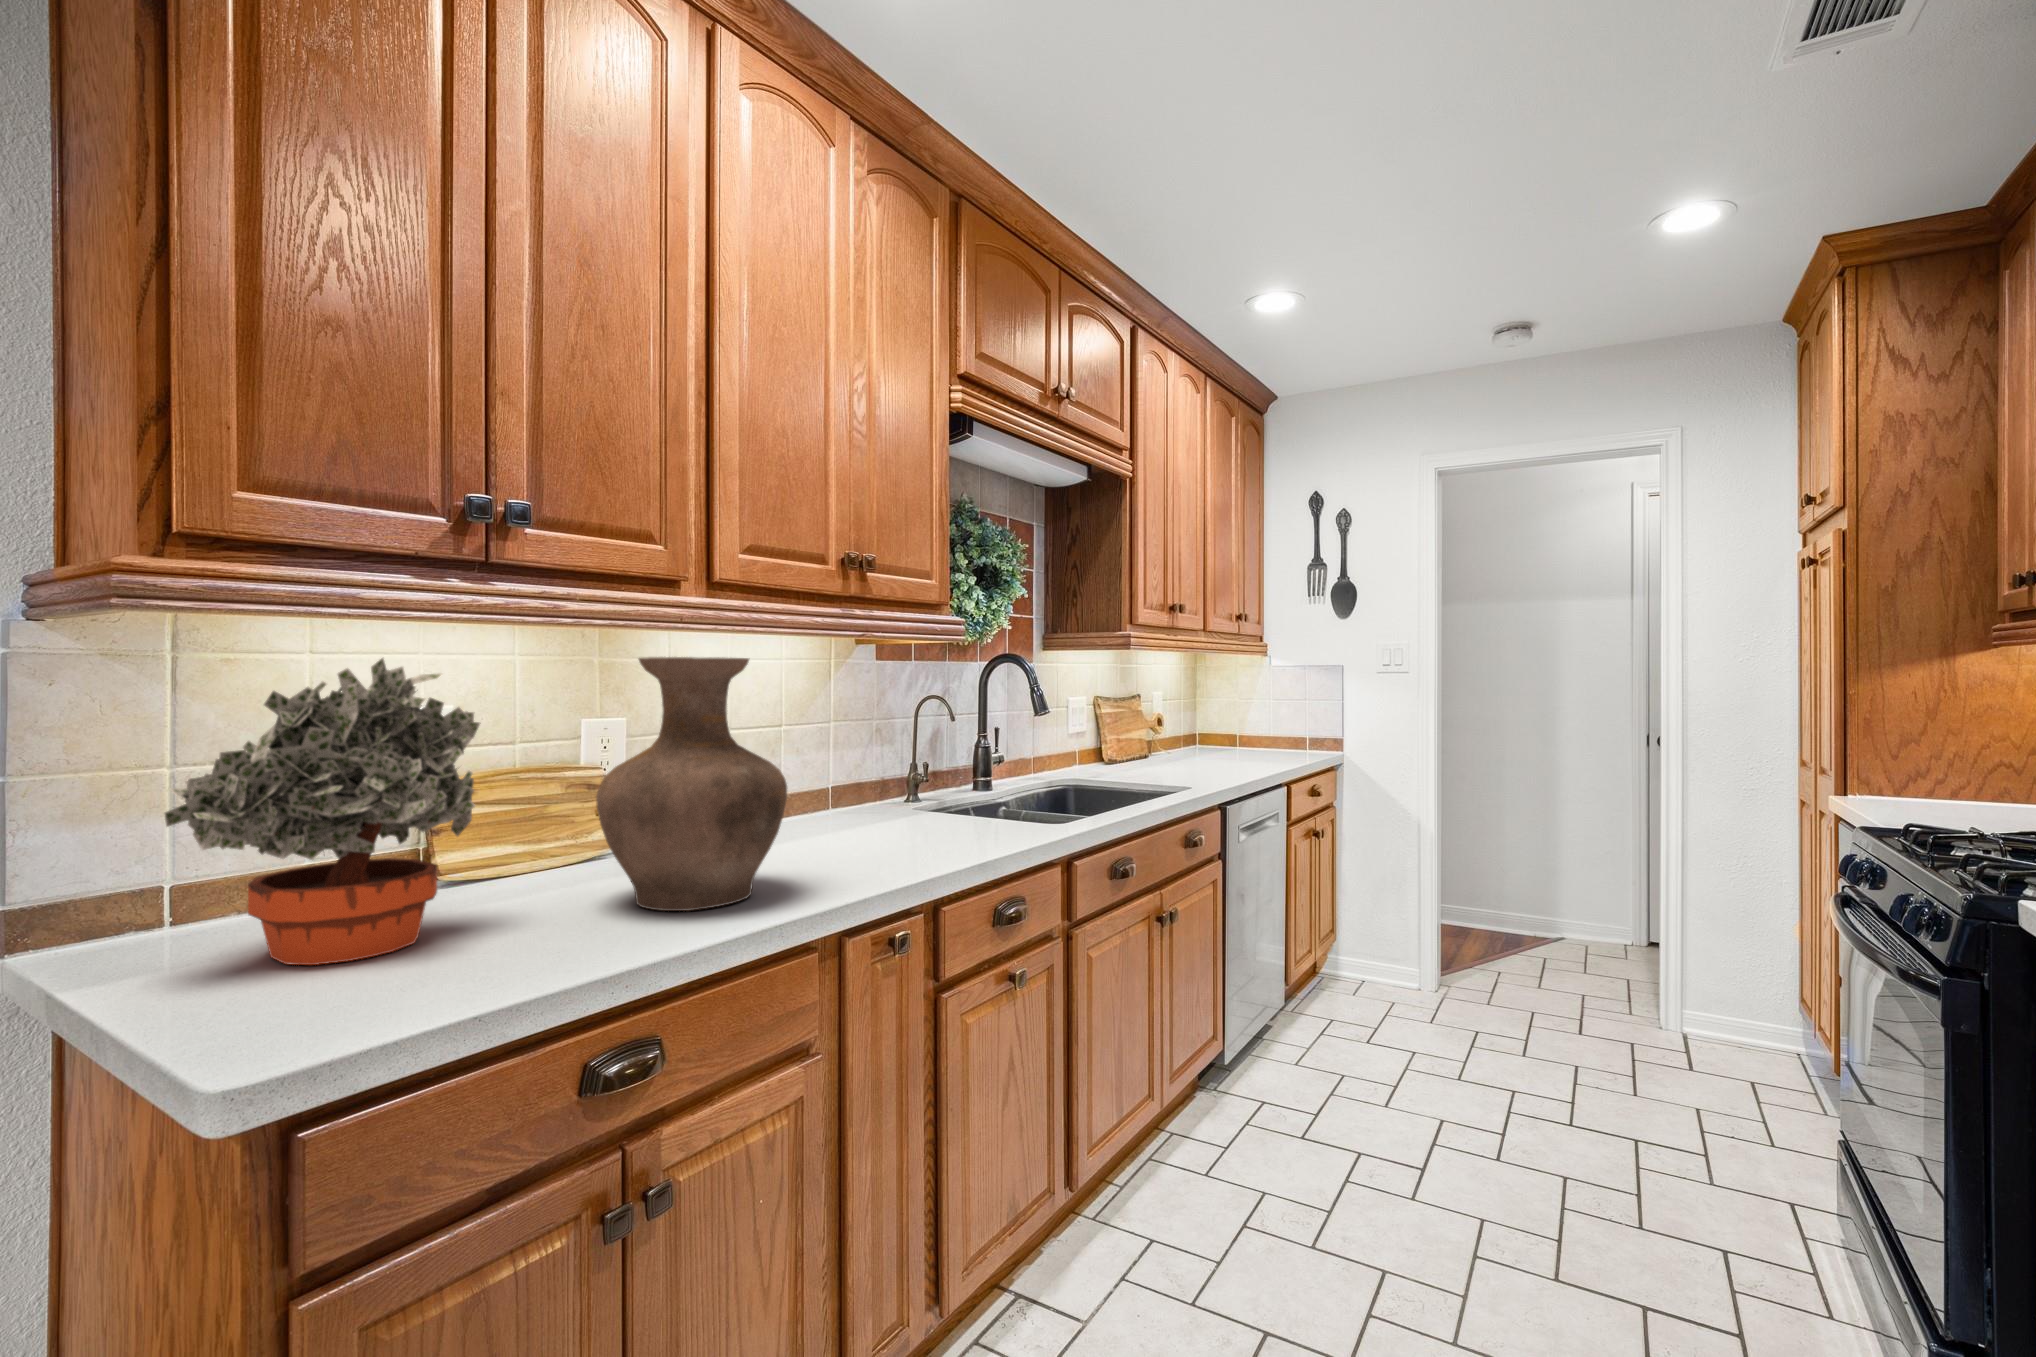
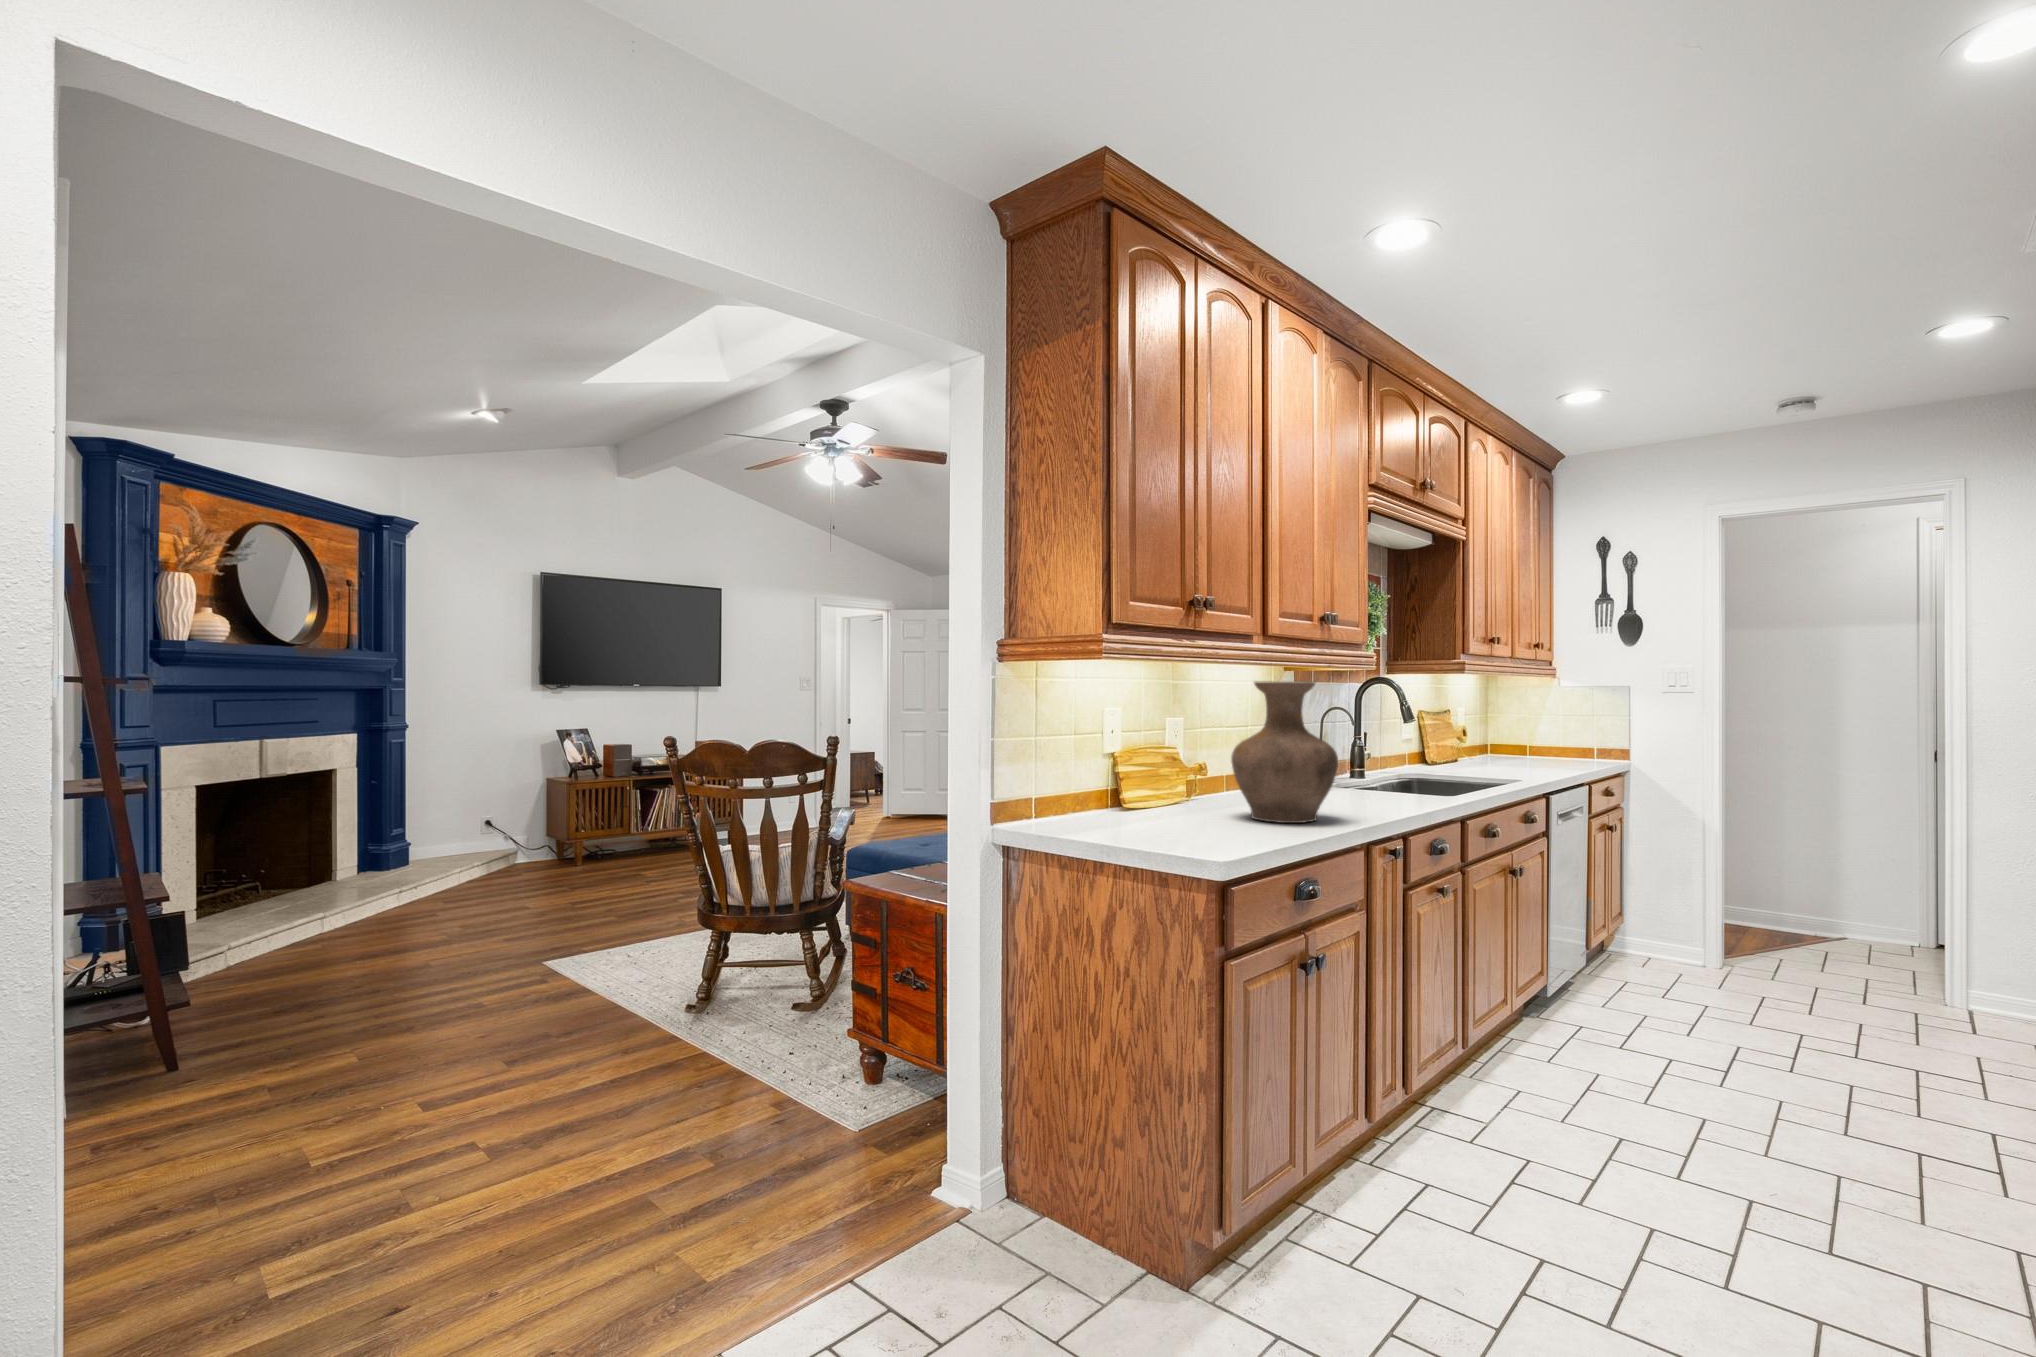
potted plant: present [165,658,481,965] -> none [1091,681,1201,833]

